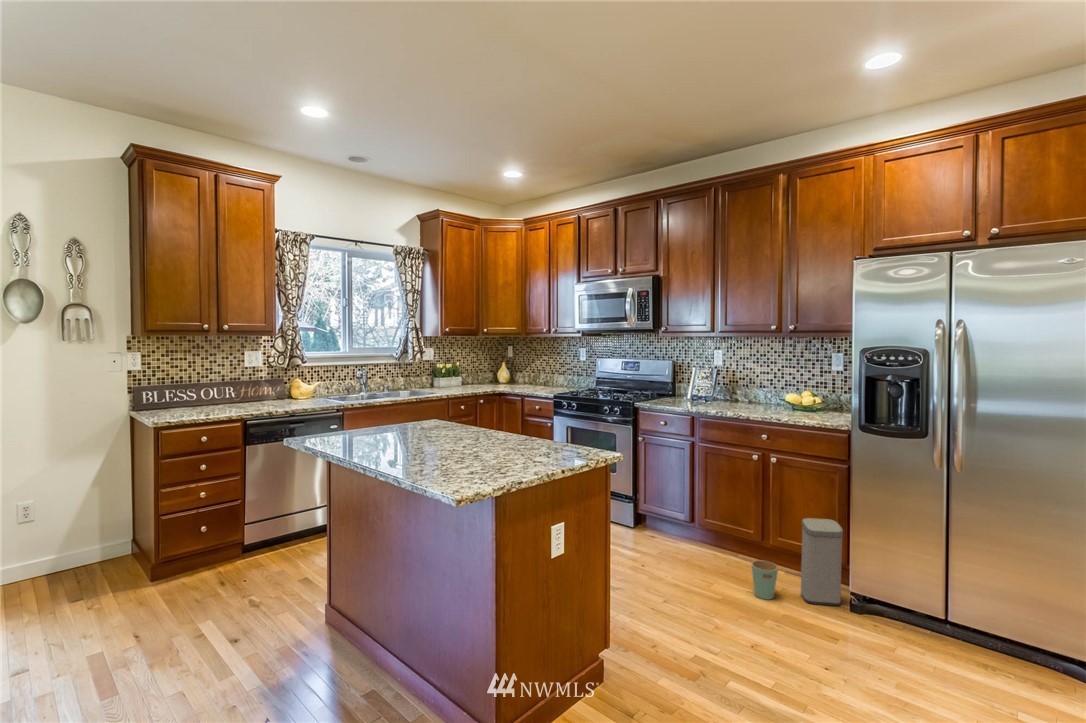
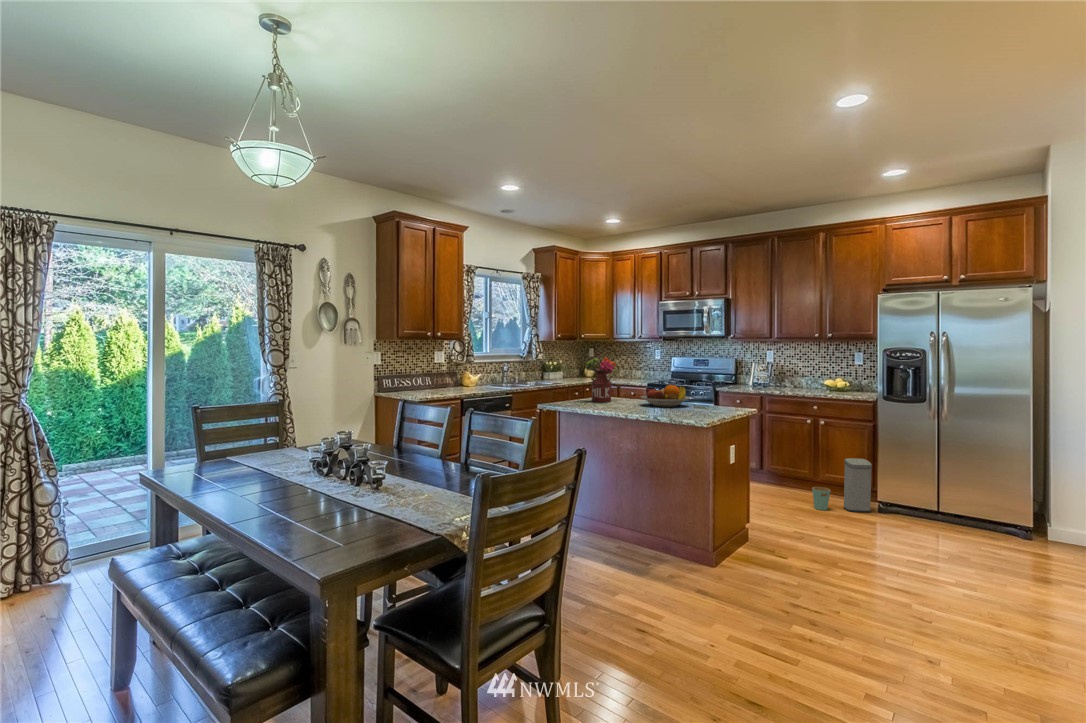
flower arrangement: none [376,361,428,434] -> present [585,357,617,402]
fruit bowl: none [439,409,520,447] -> present [641,385,690,407]

